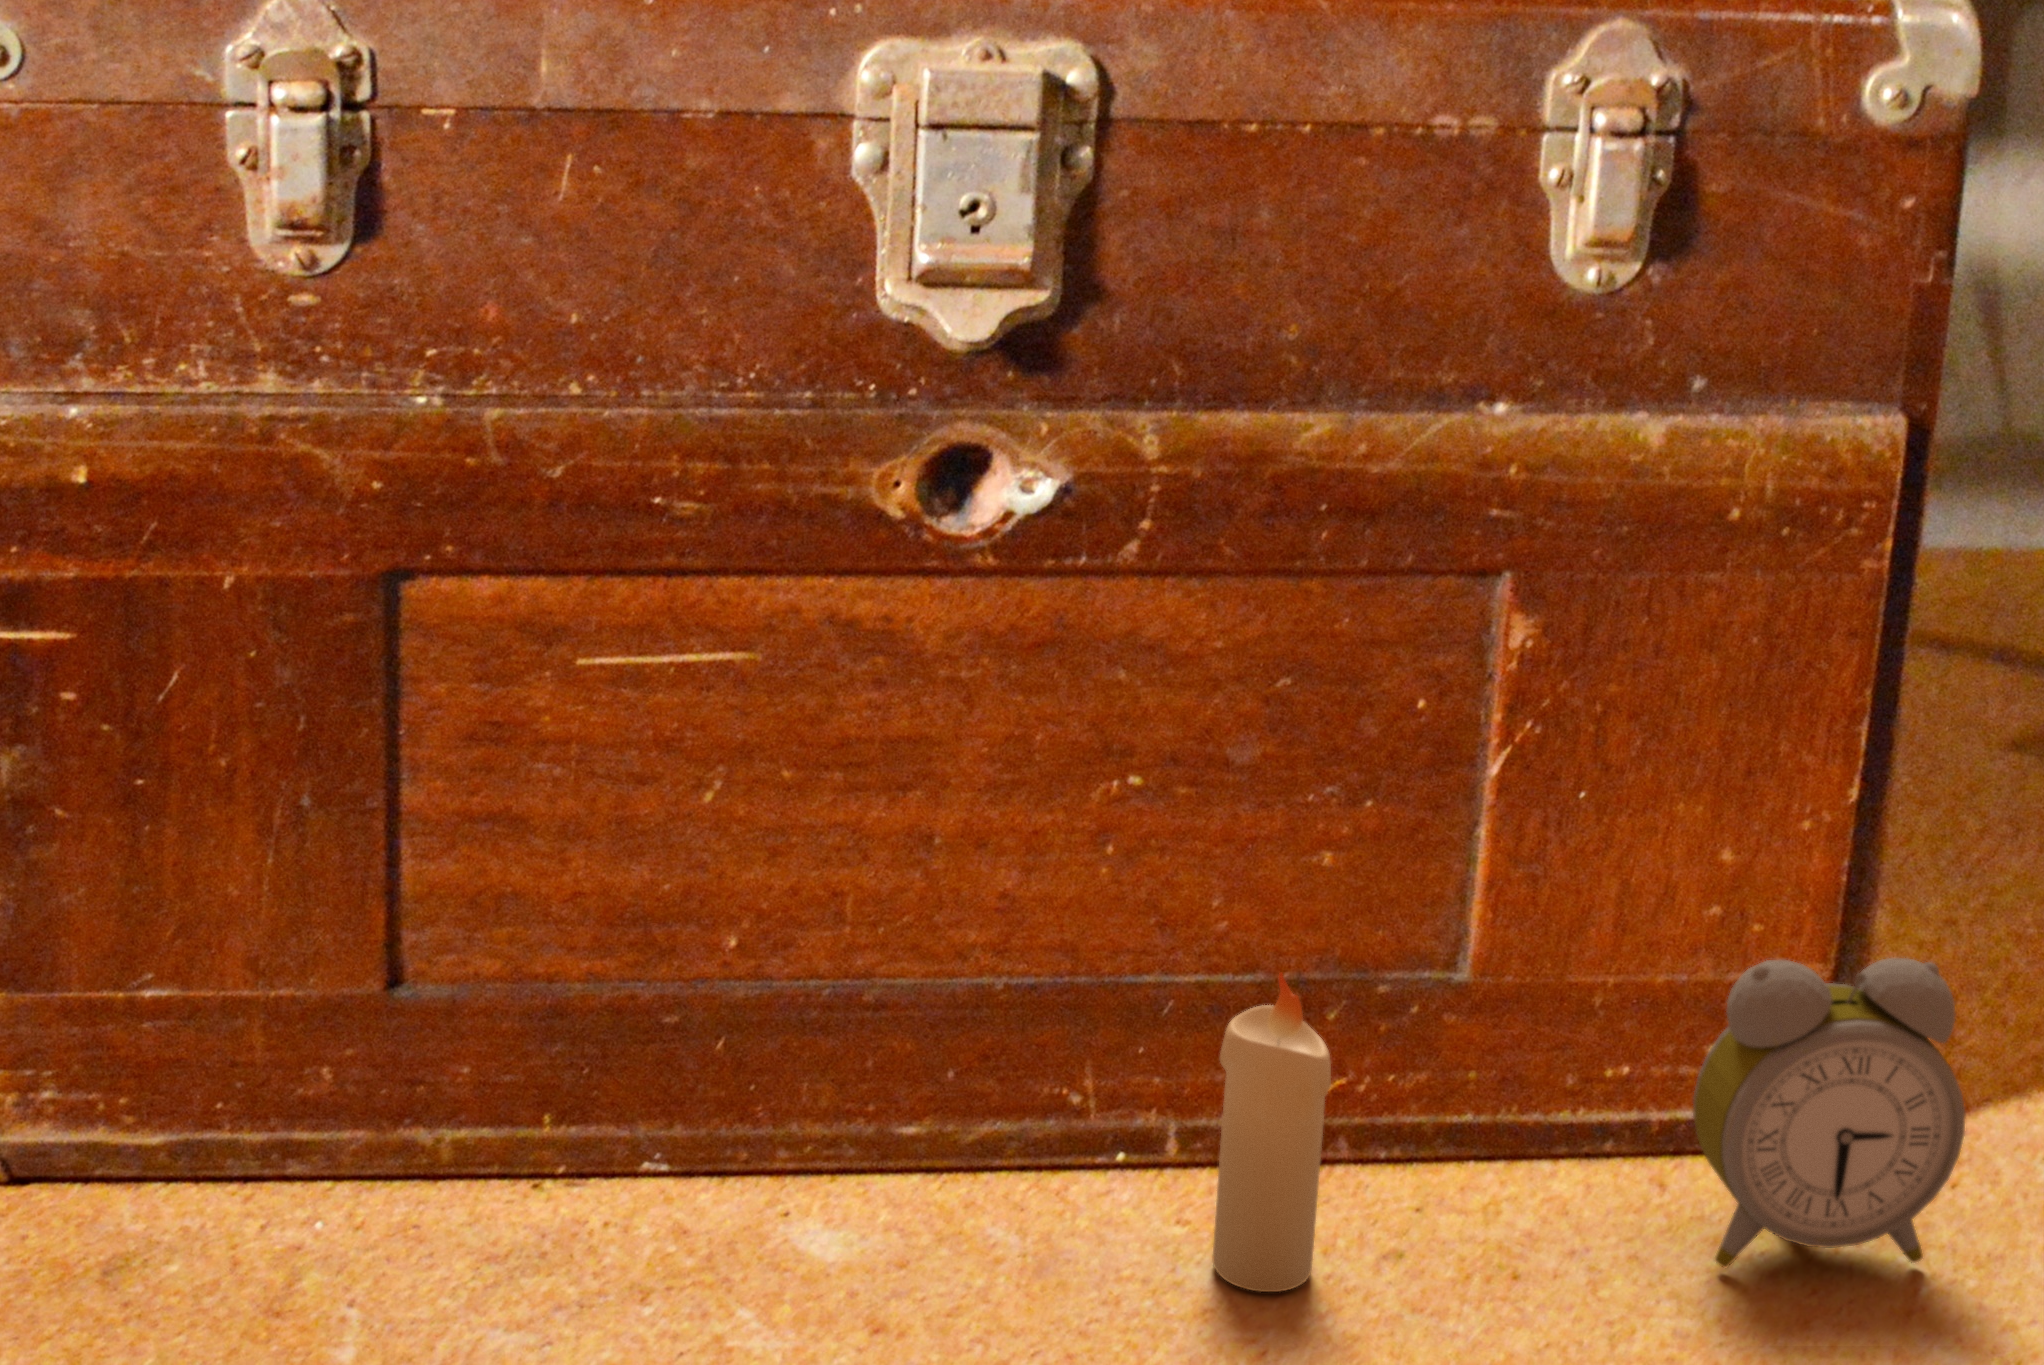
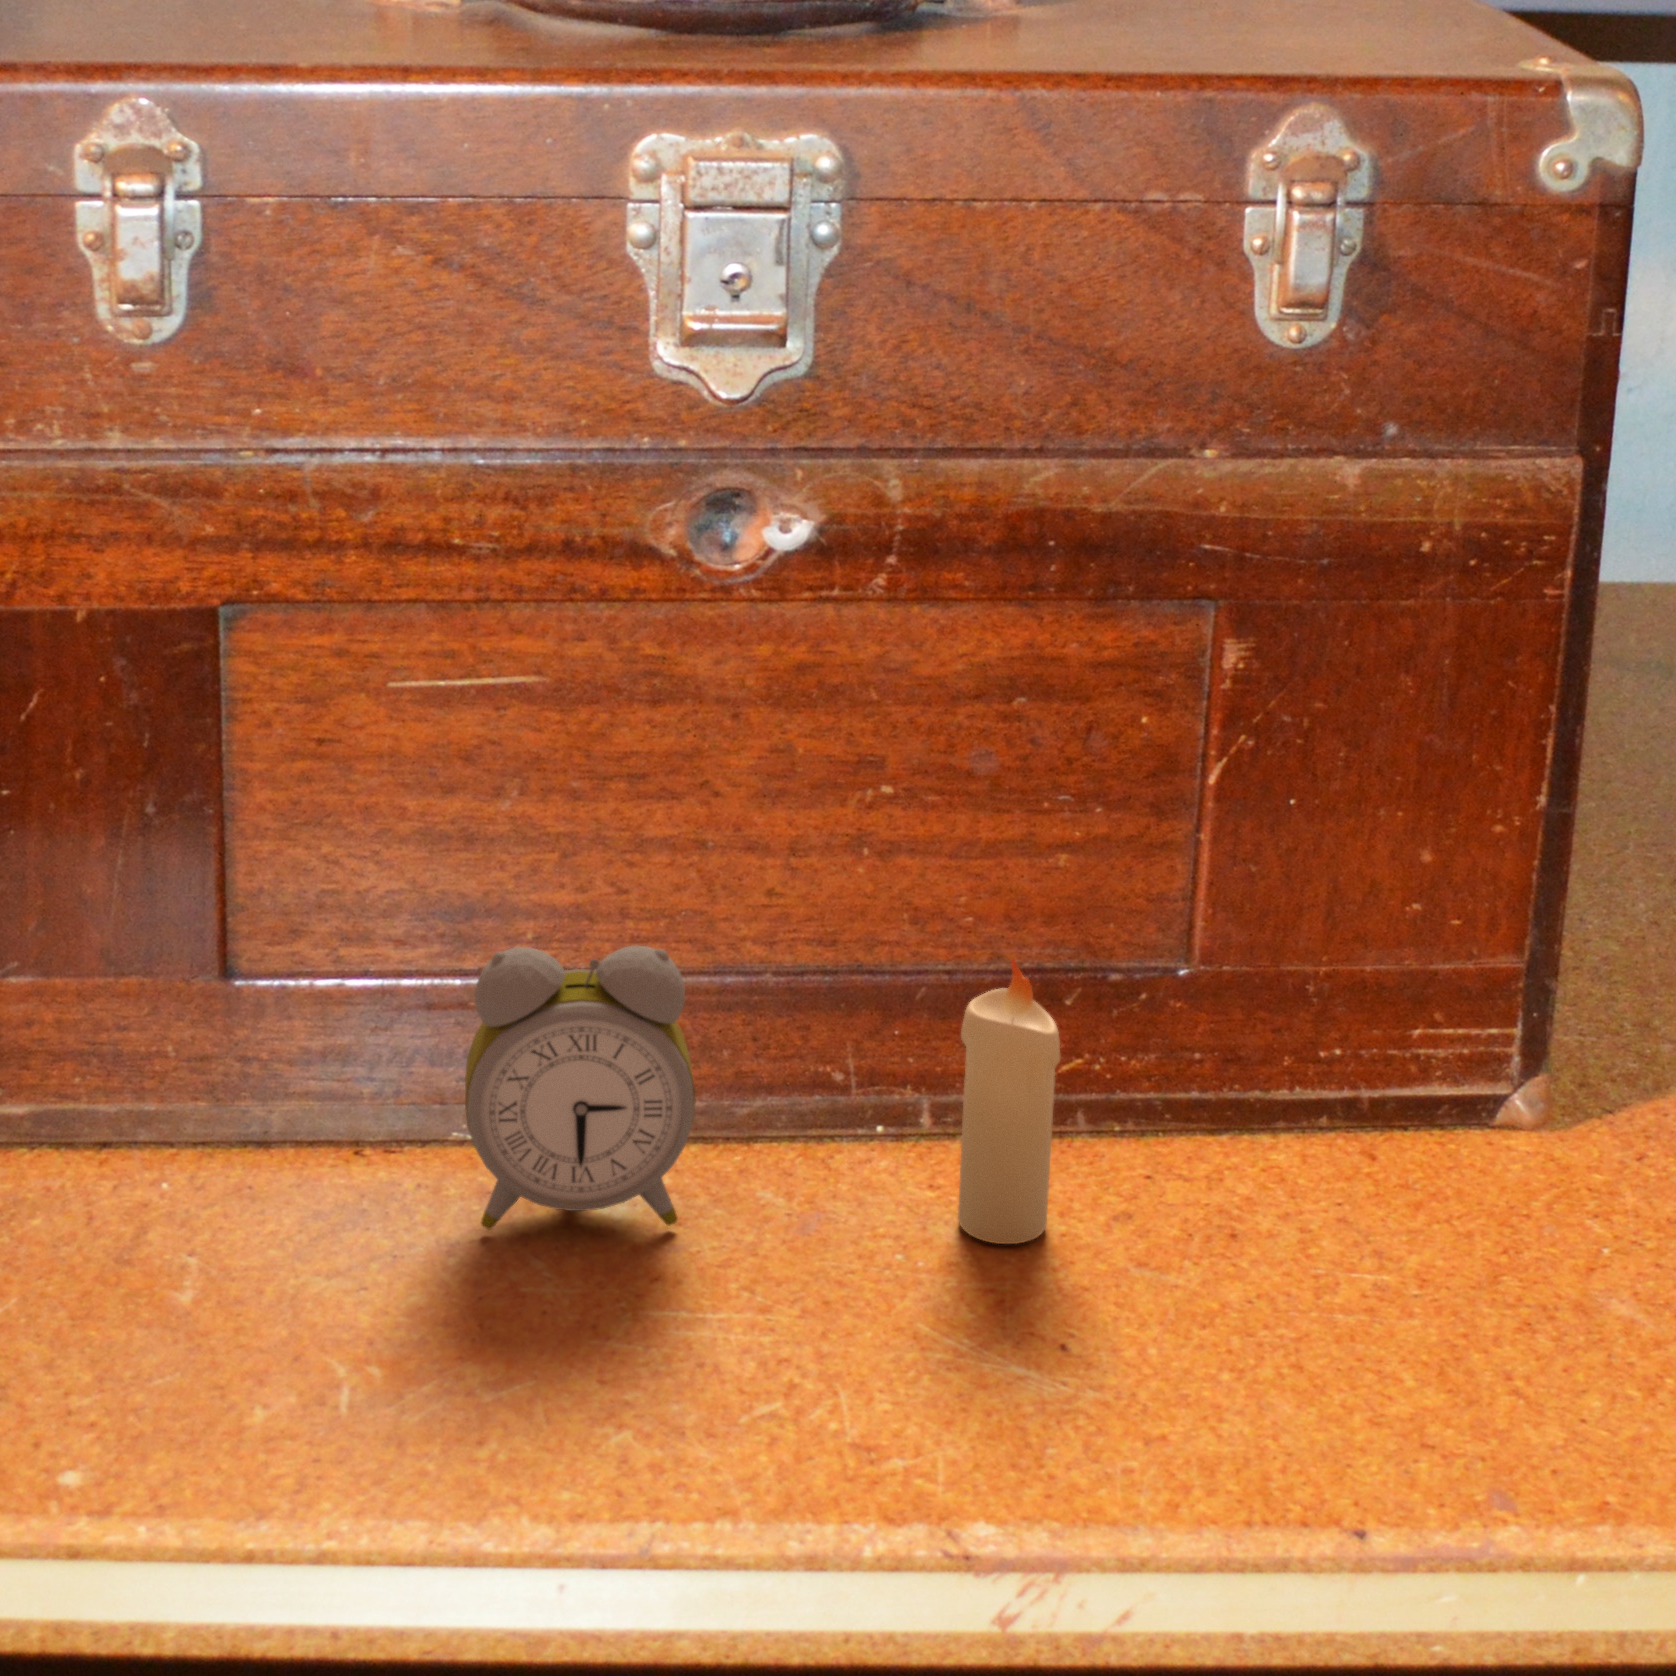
alarm clock: present [1693,958,1966,1268] -> present [465,945,696,1230]

